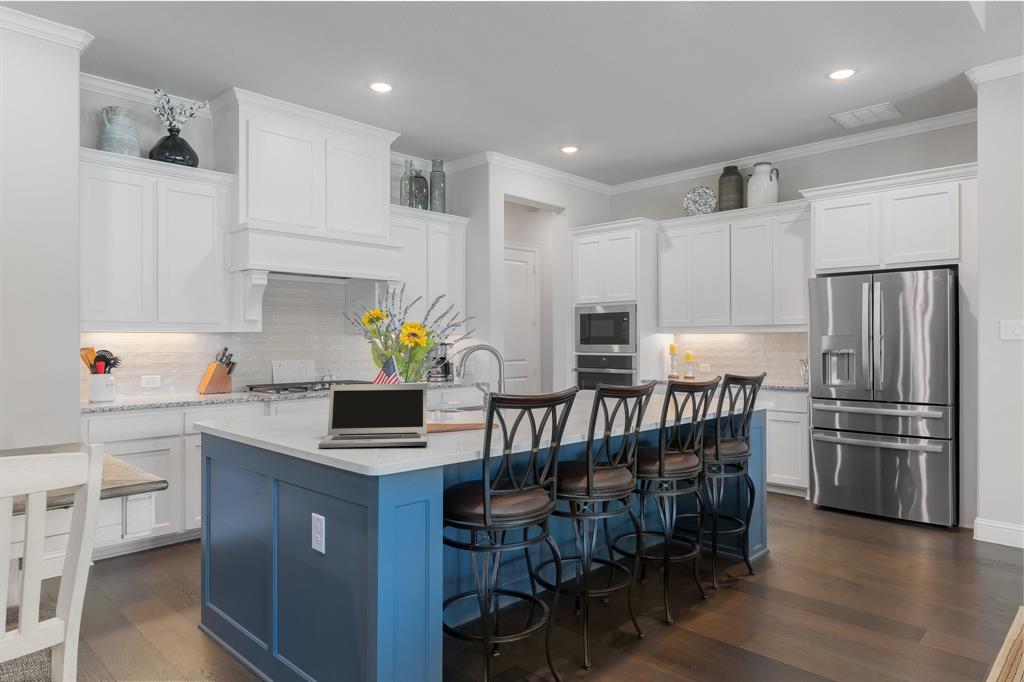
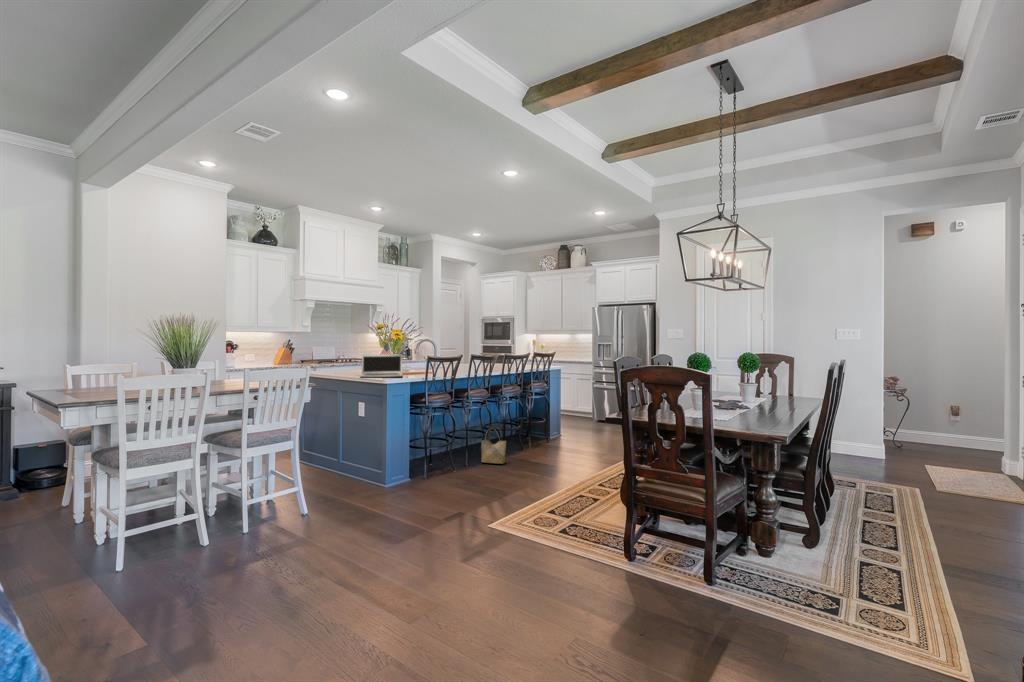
woven basket: none [615,556,681,653] -> present [481,428,507,464]

